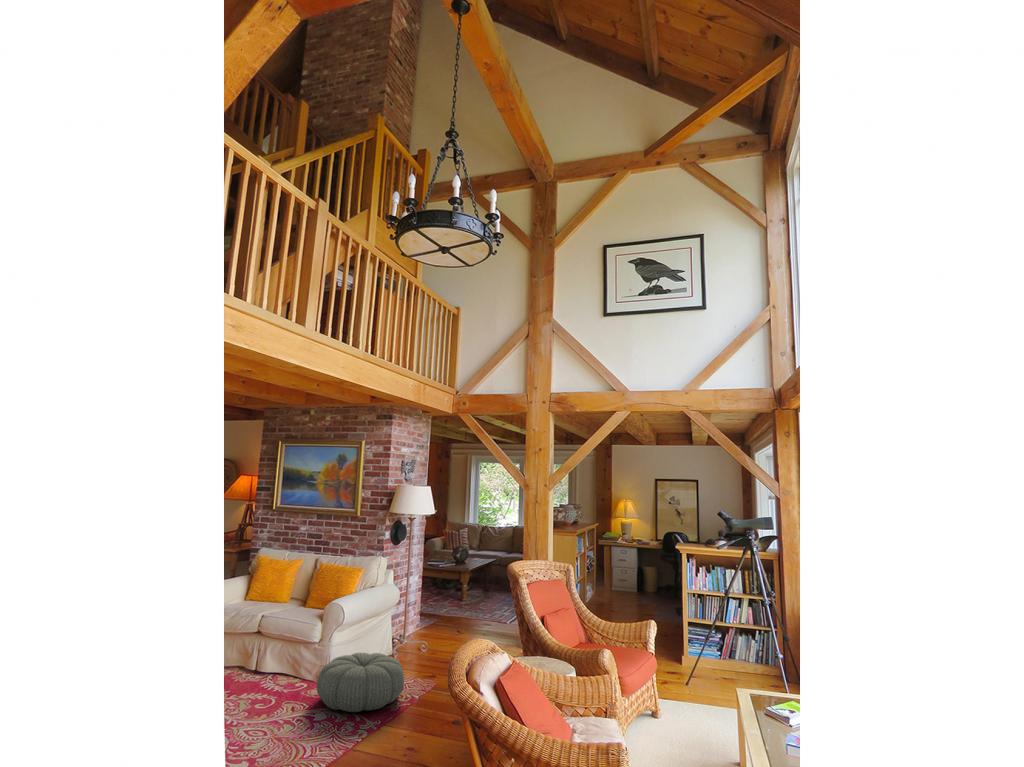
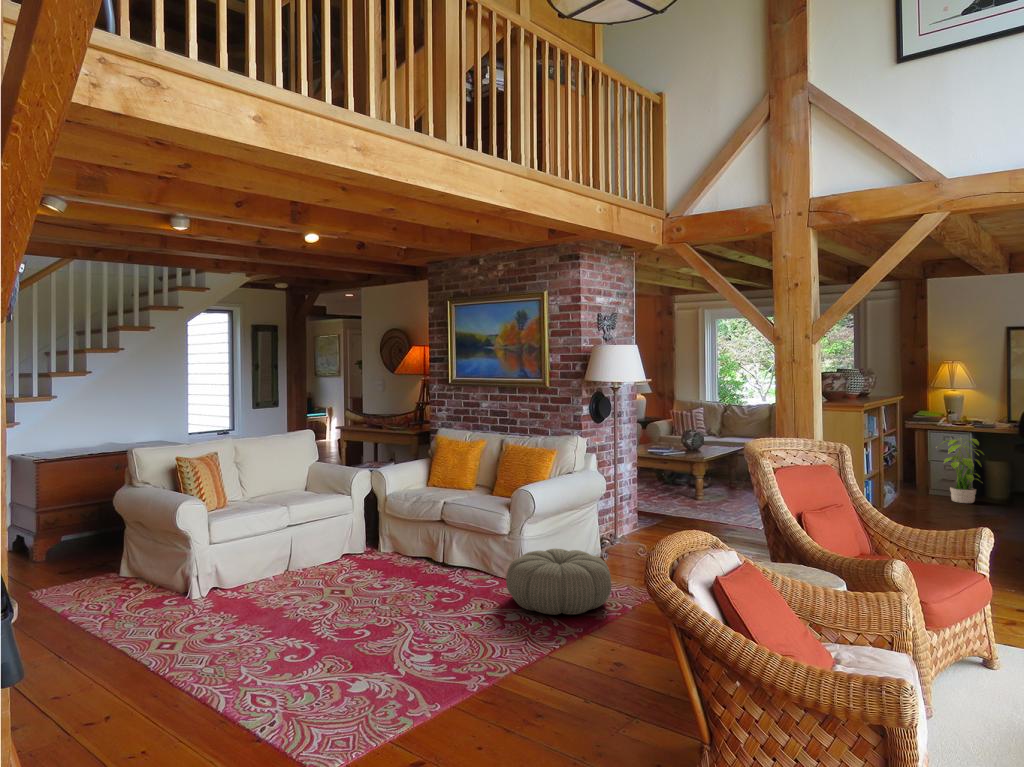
potted plant: none [619,552,647,599] -> present [944,438,983,503]

